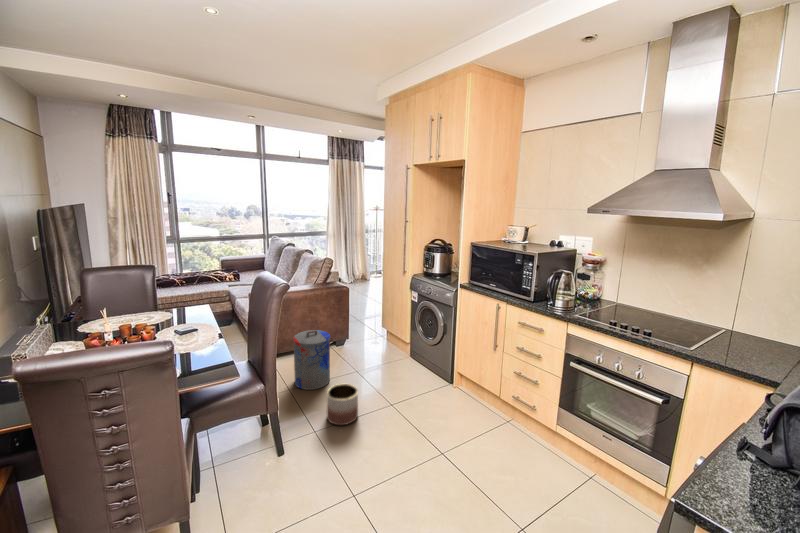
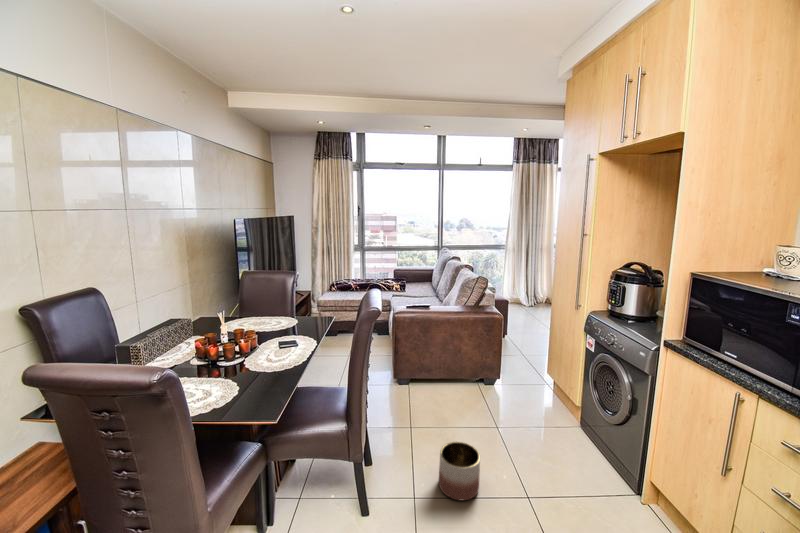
trash can: present [293,330,330,390] -> none [422,362,466,436]

